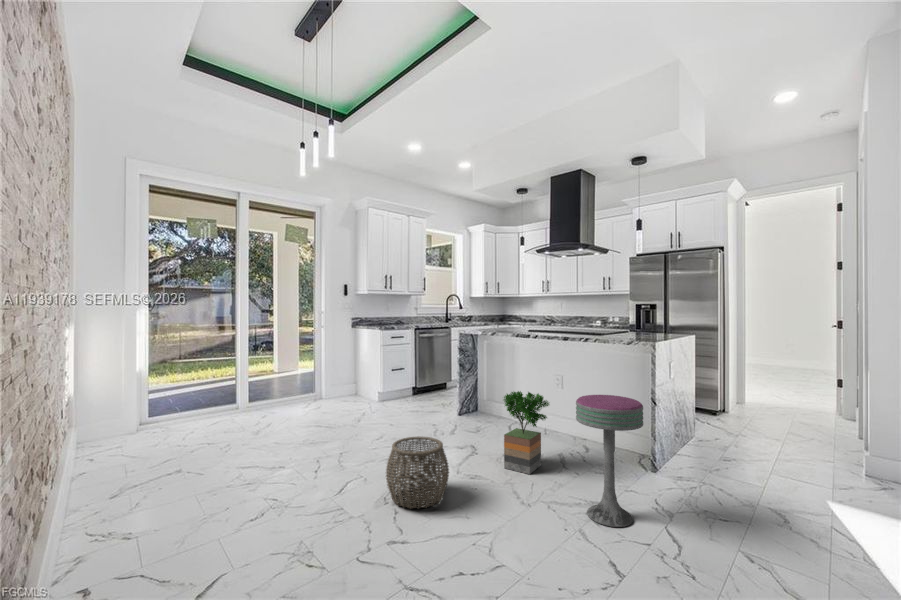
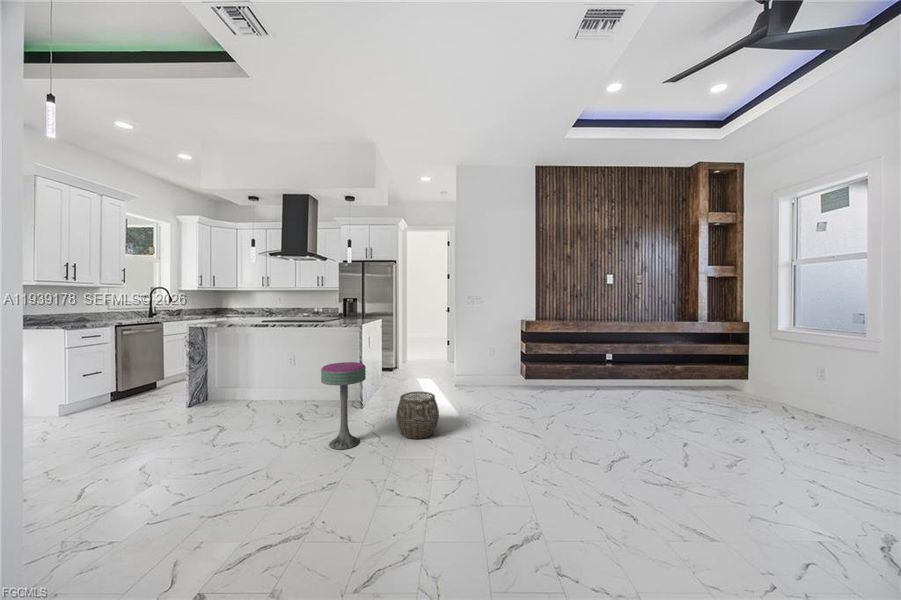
potted tree: present [504,391,549,474] -> none [249,370,293,436]
woven basket: present [386,436,449,509] -> present [396,392,439,439]

